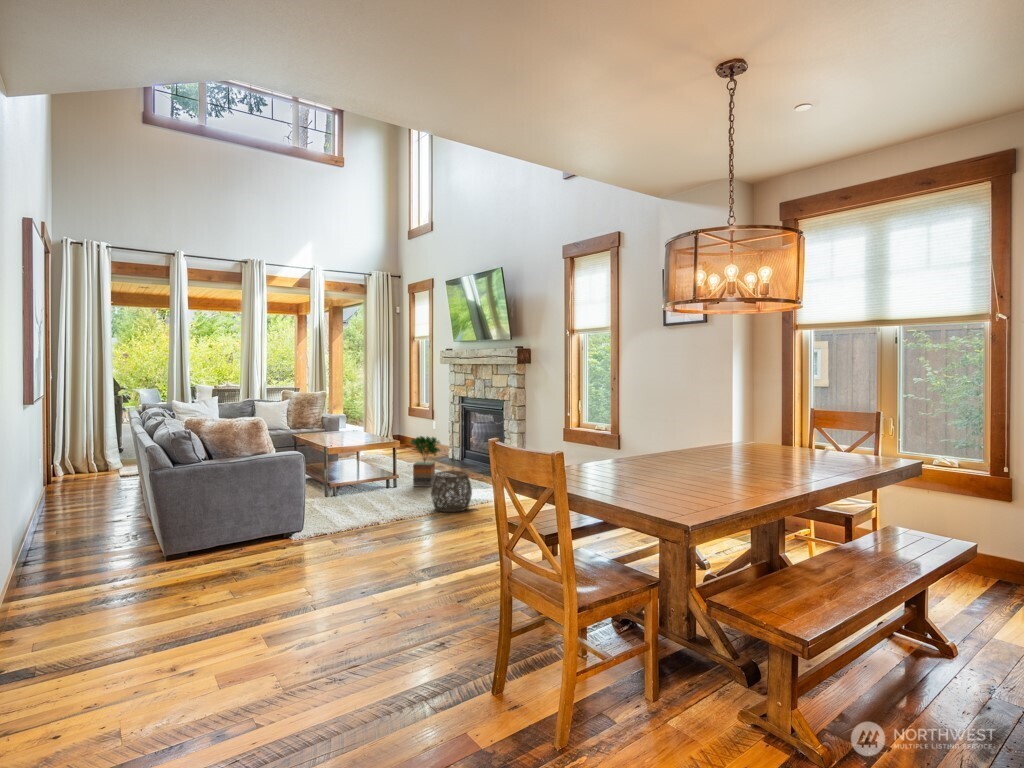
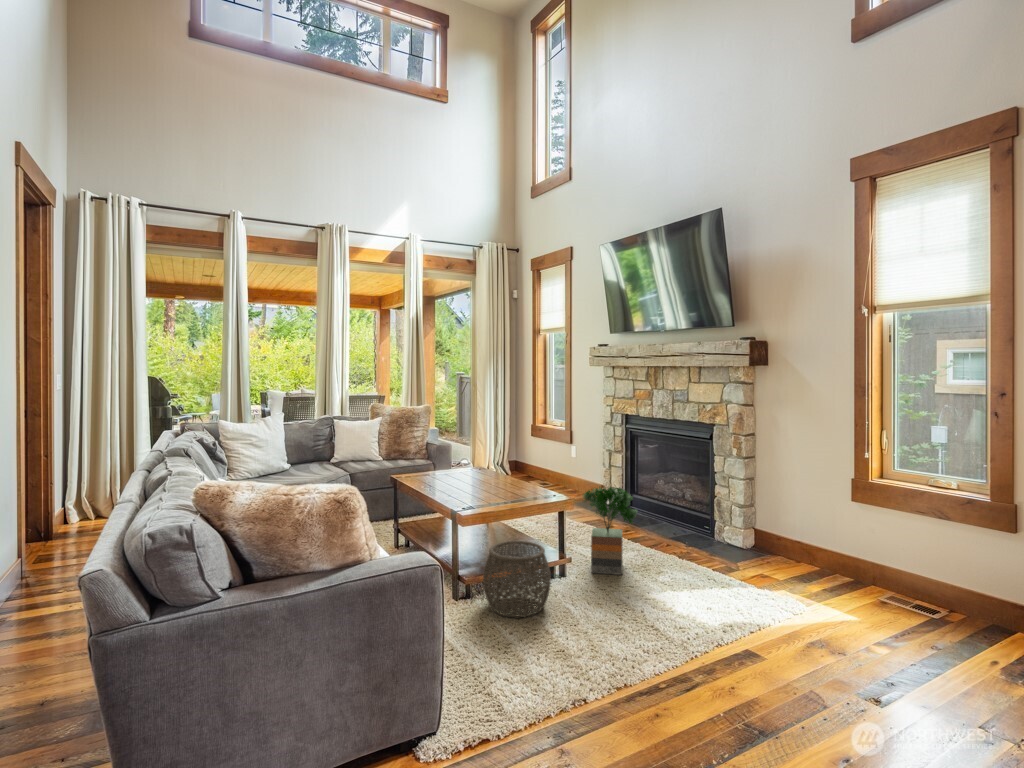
woven basket: present [431,471,472,512] -> present [483,541,551,617]

